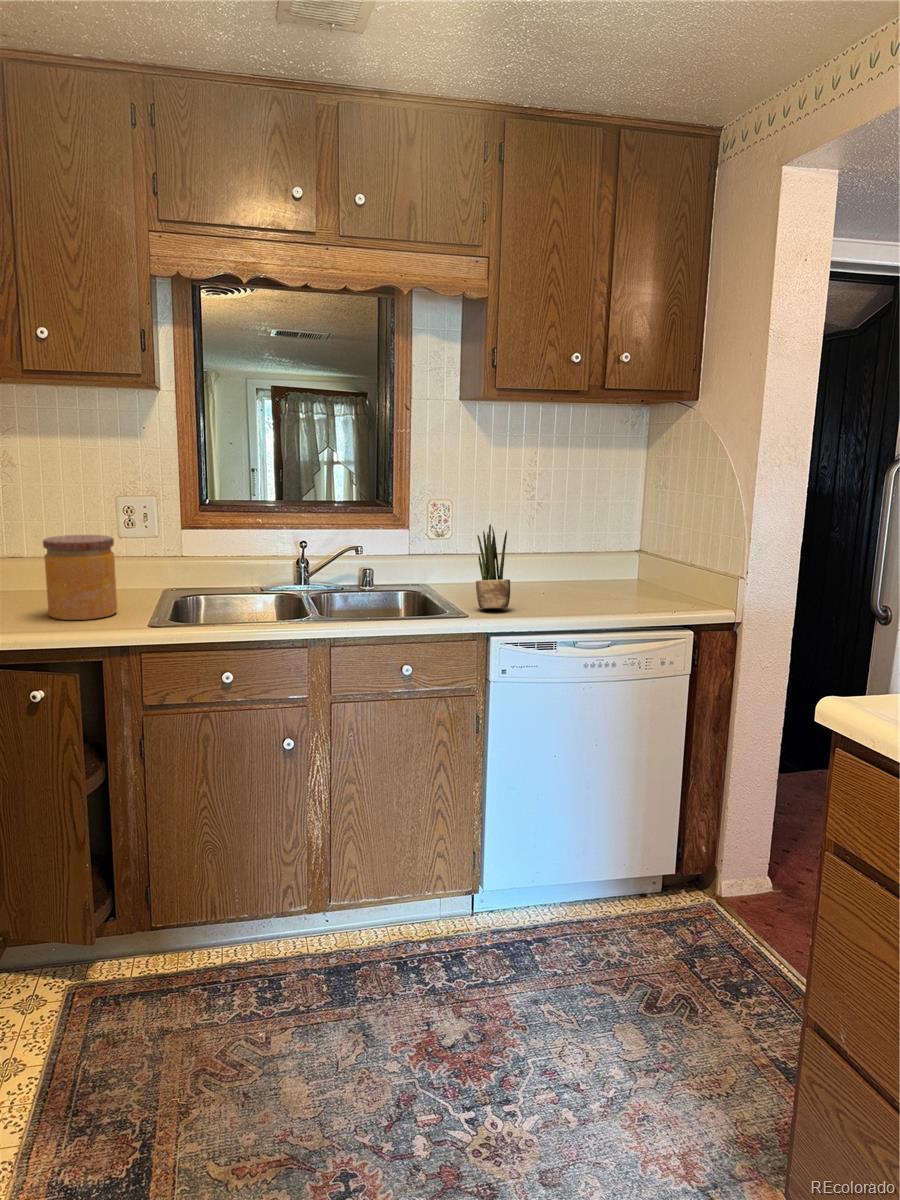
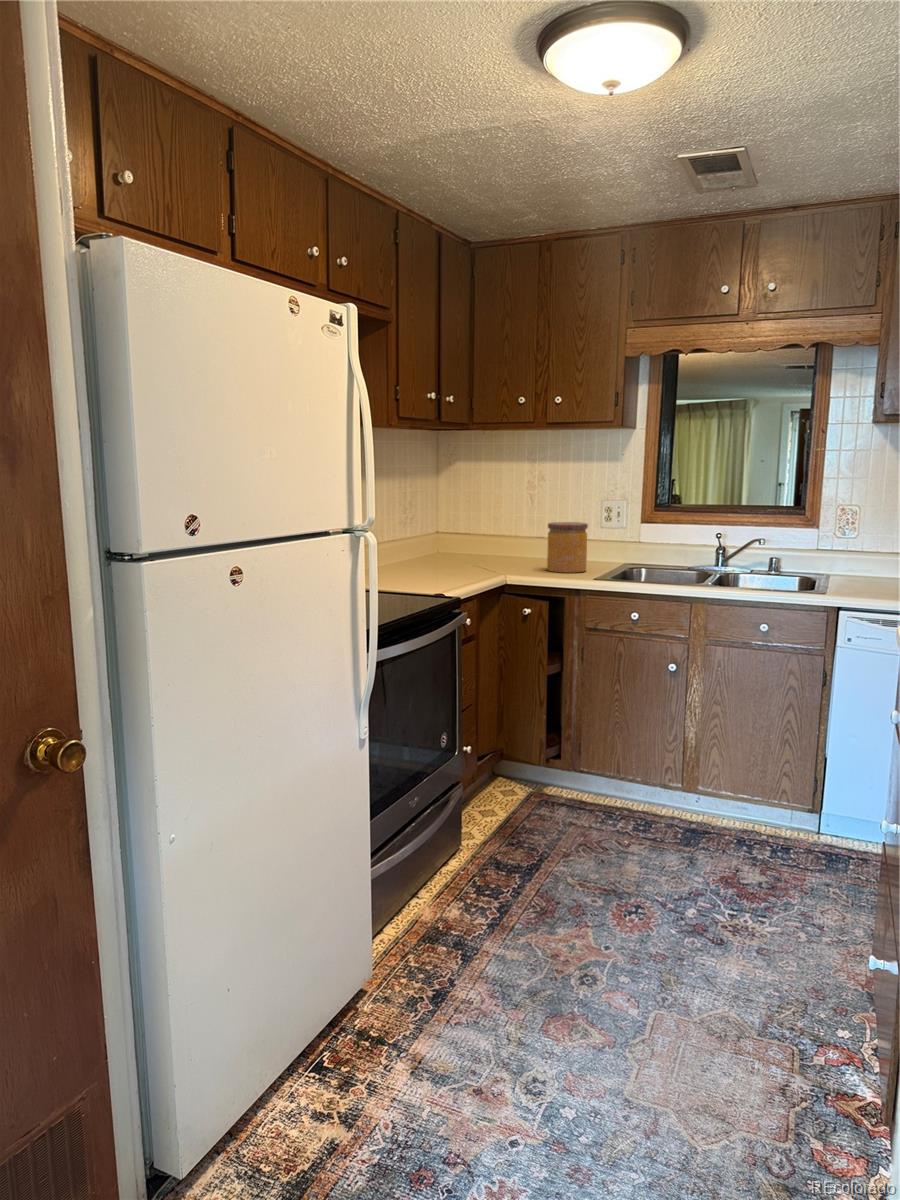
potted plant: present [476,524,510,608] -> none [847,522,881,592]

